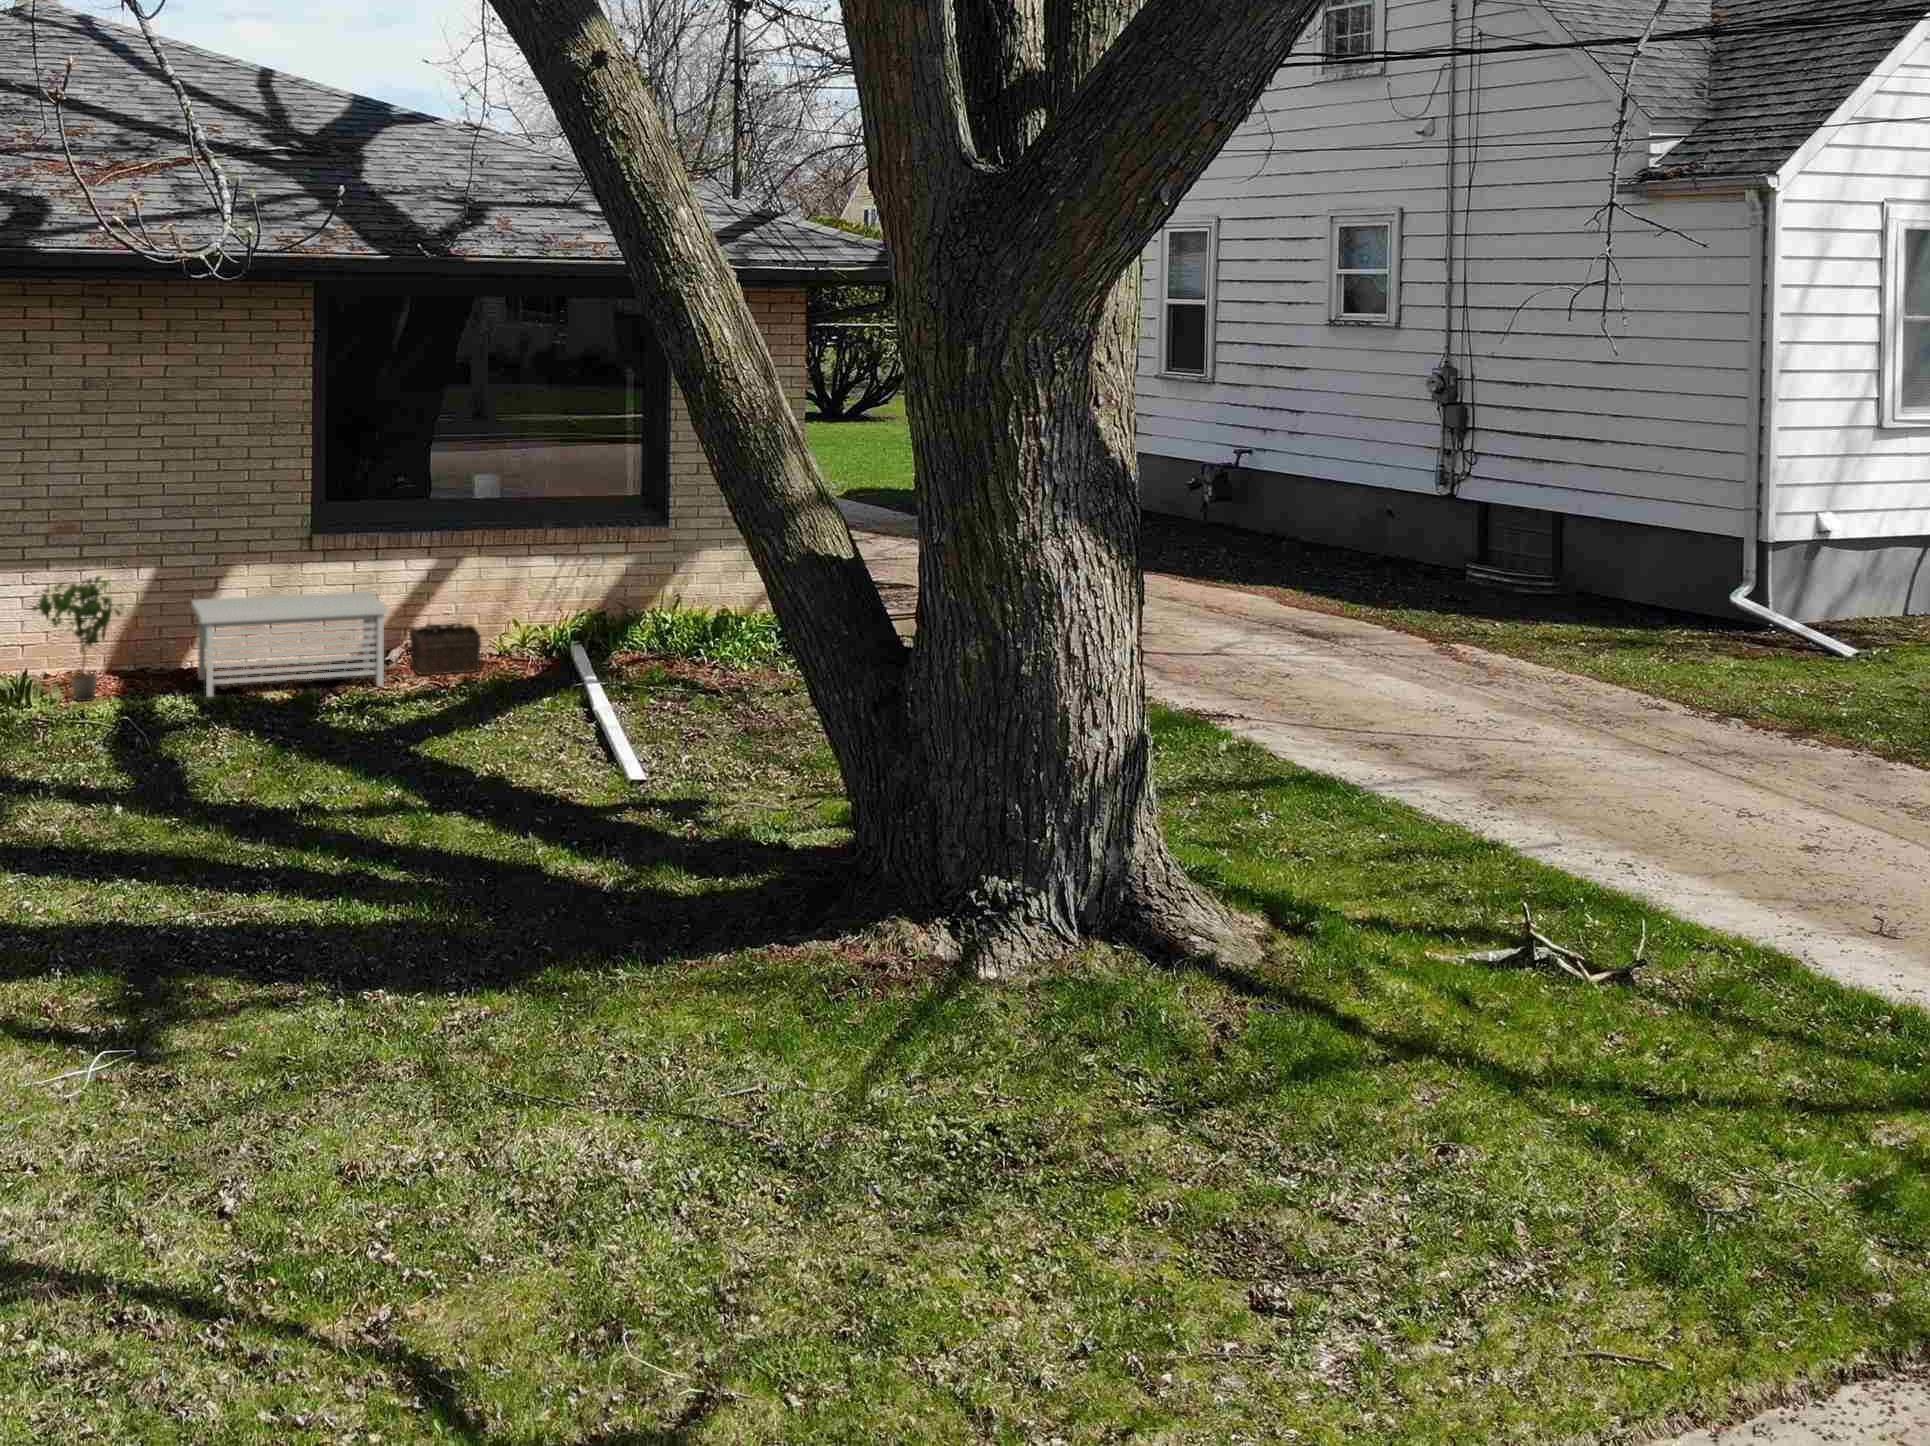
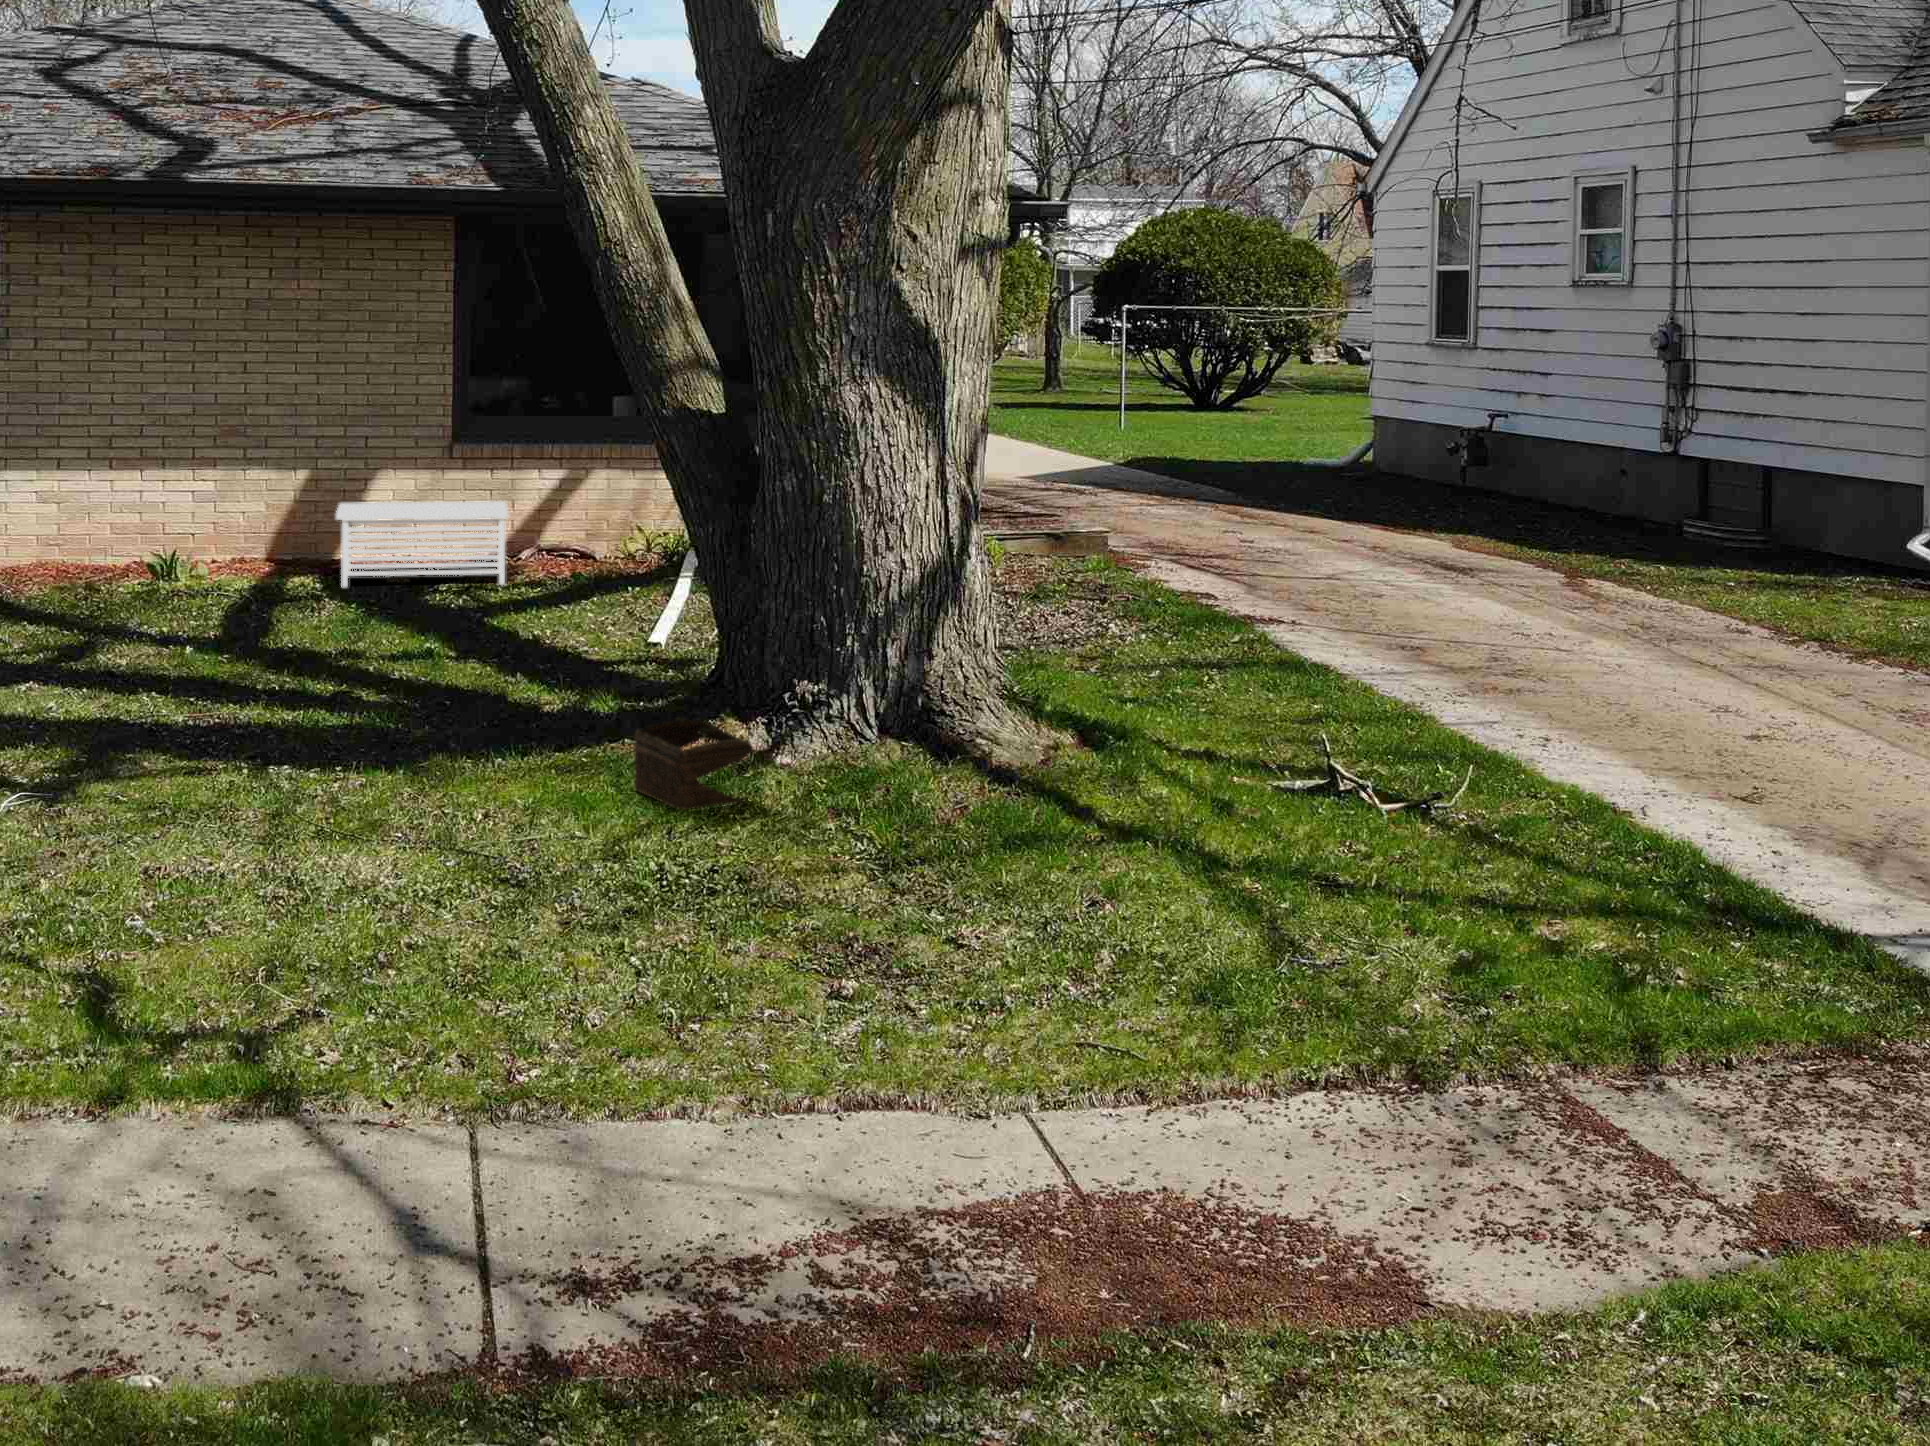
potted plant: present [32,576,124,701] -> none [186,476,275,587]
basket: present [409,623,481,675] -> present [634,717,752,810]

